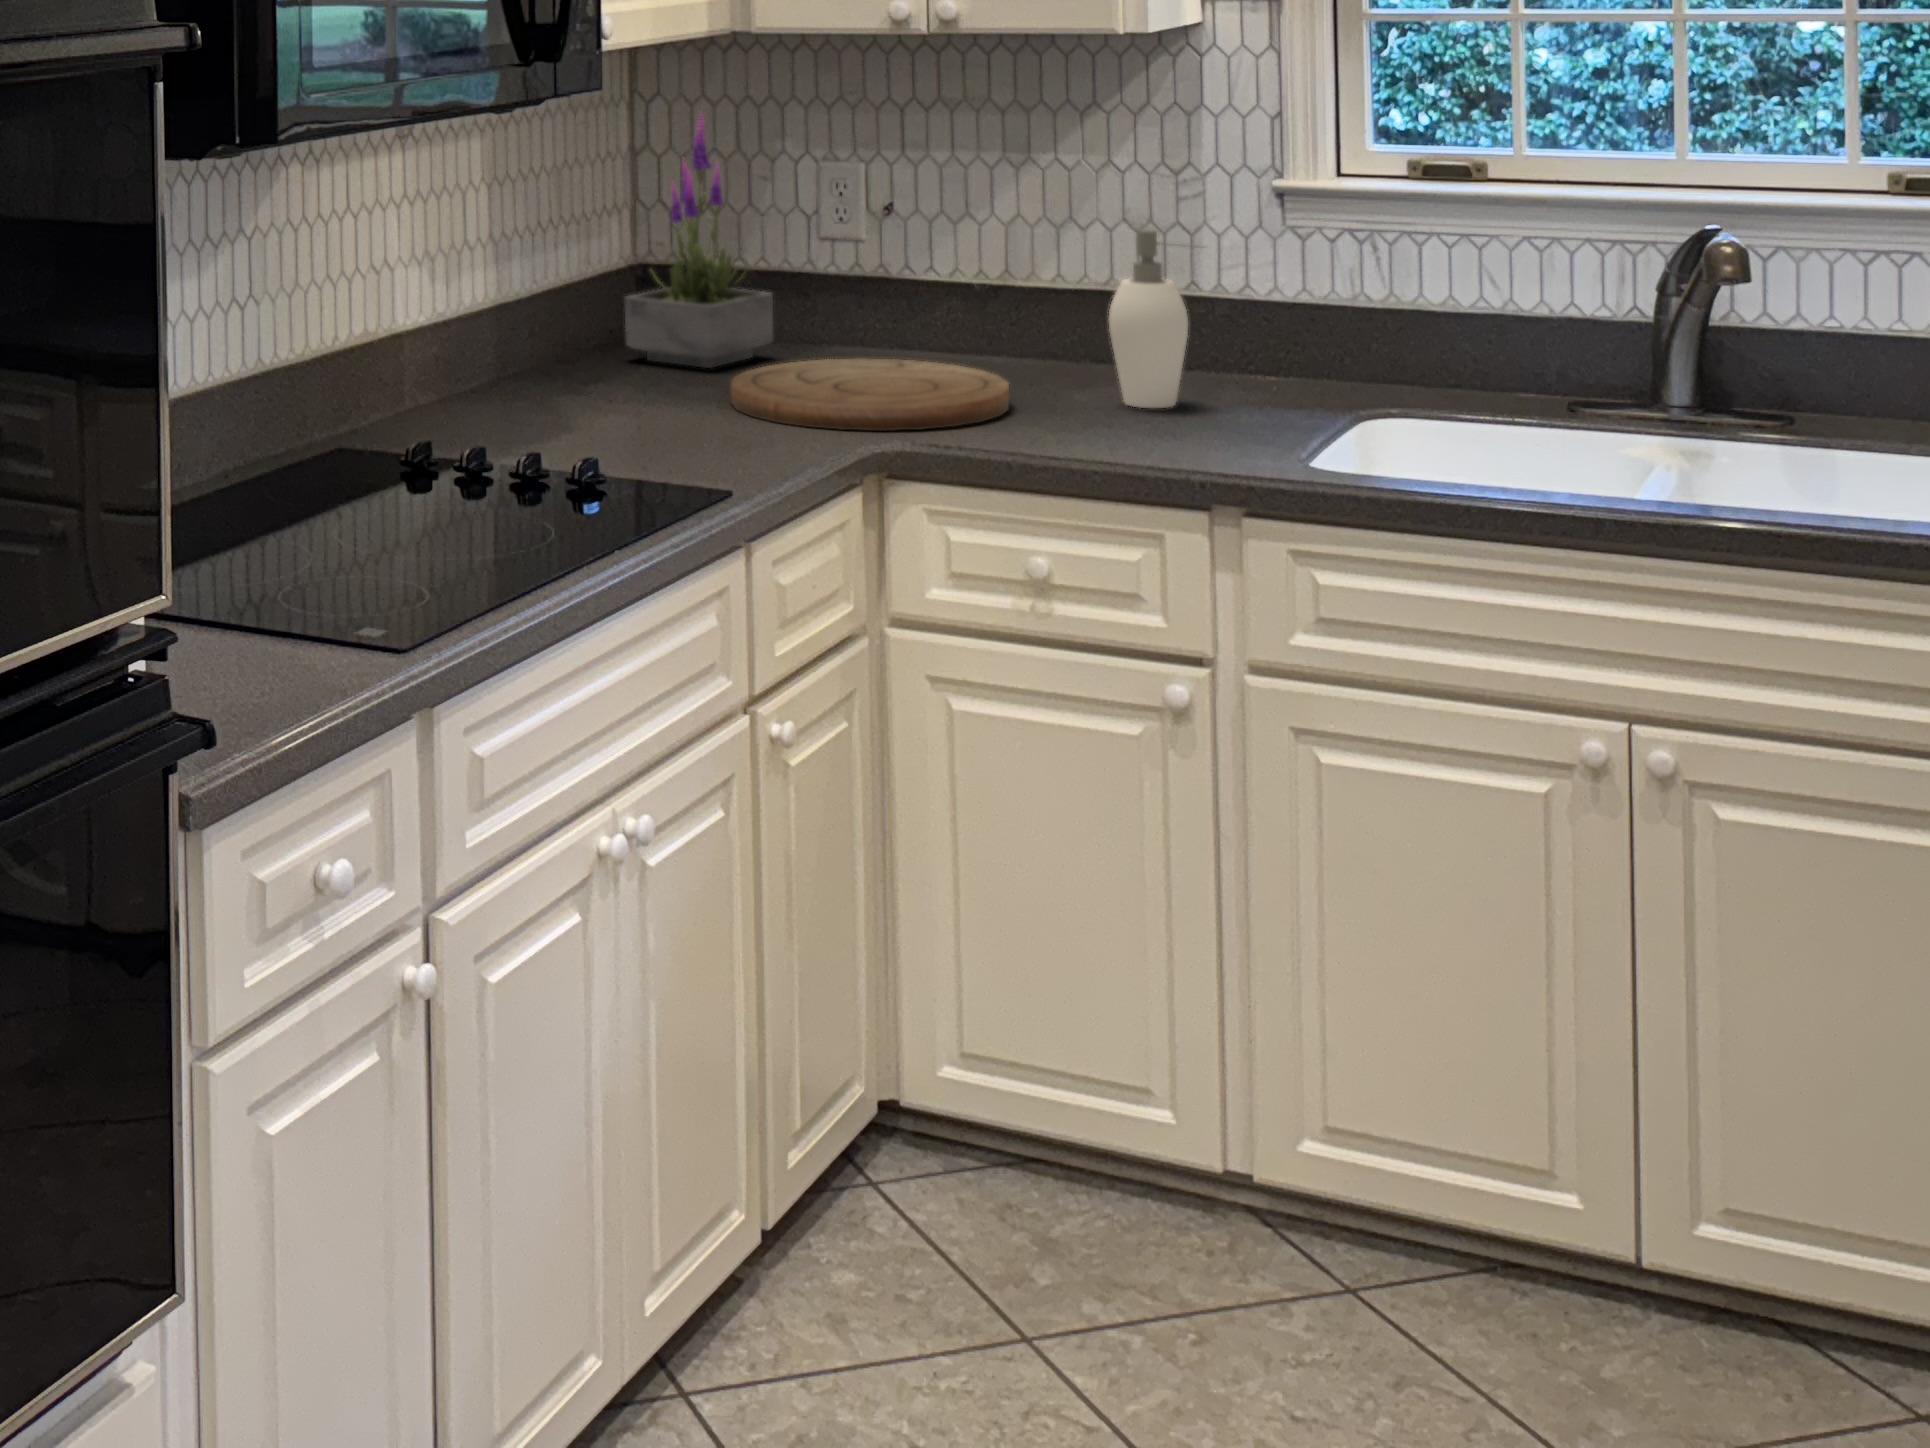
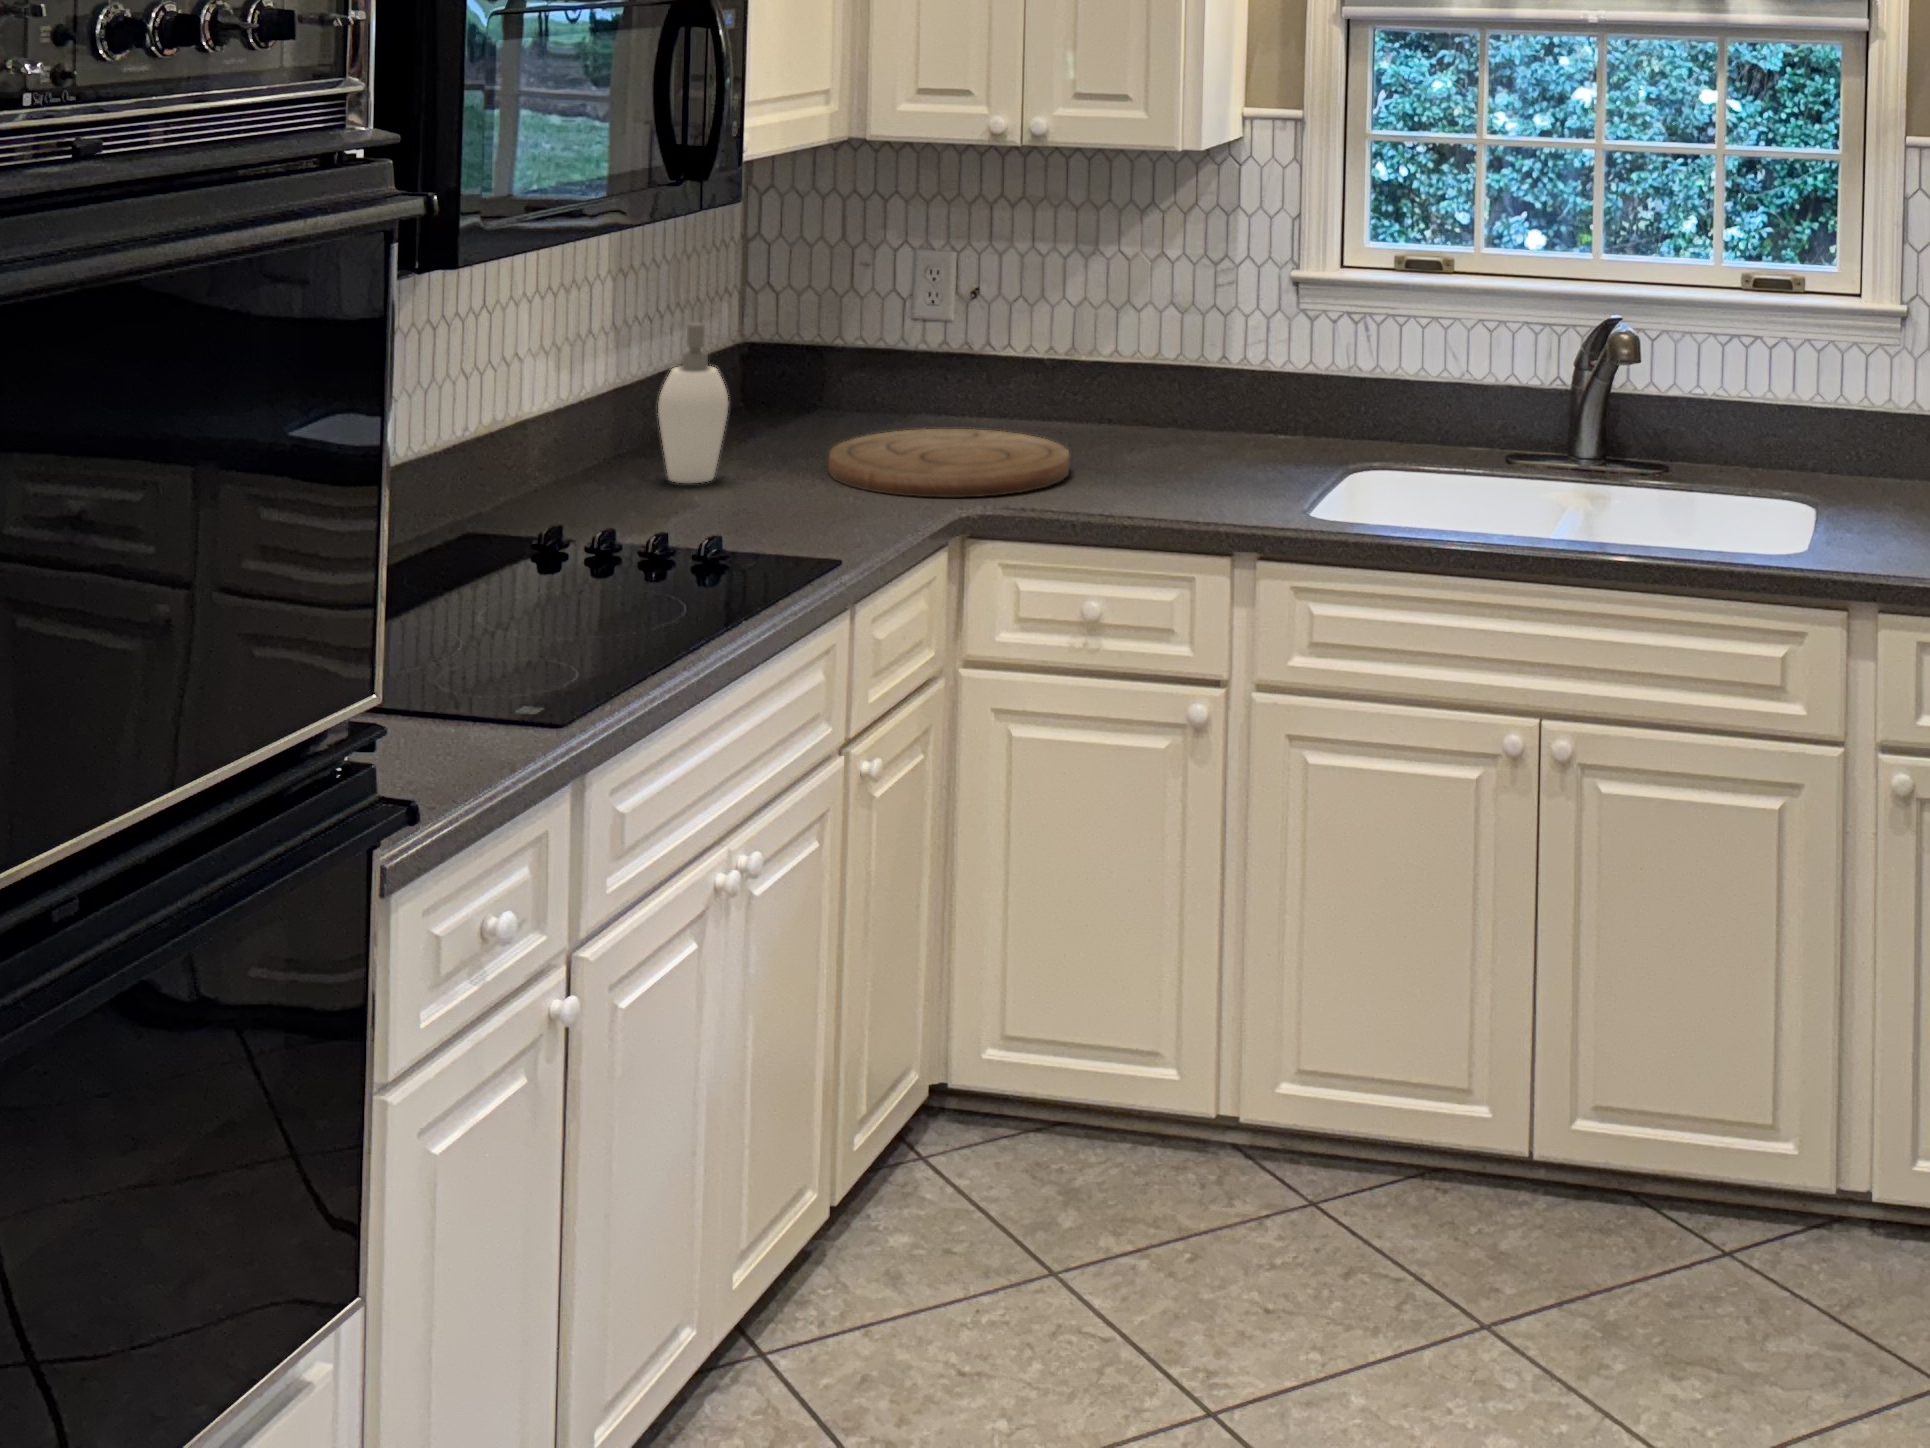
potted plant: present [624,114,773,368] -> none [728,206,863,437]
soap dispenser: present [1109,229,1188,408] -> present [658,323,728,483]

